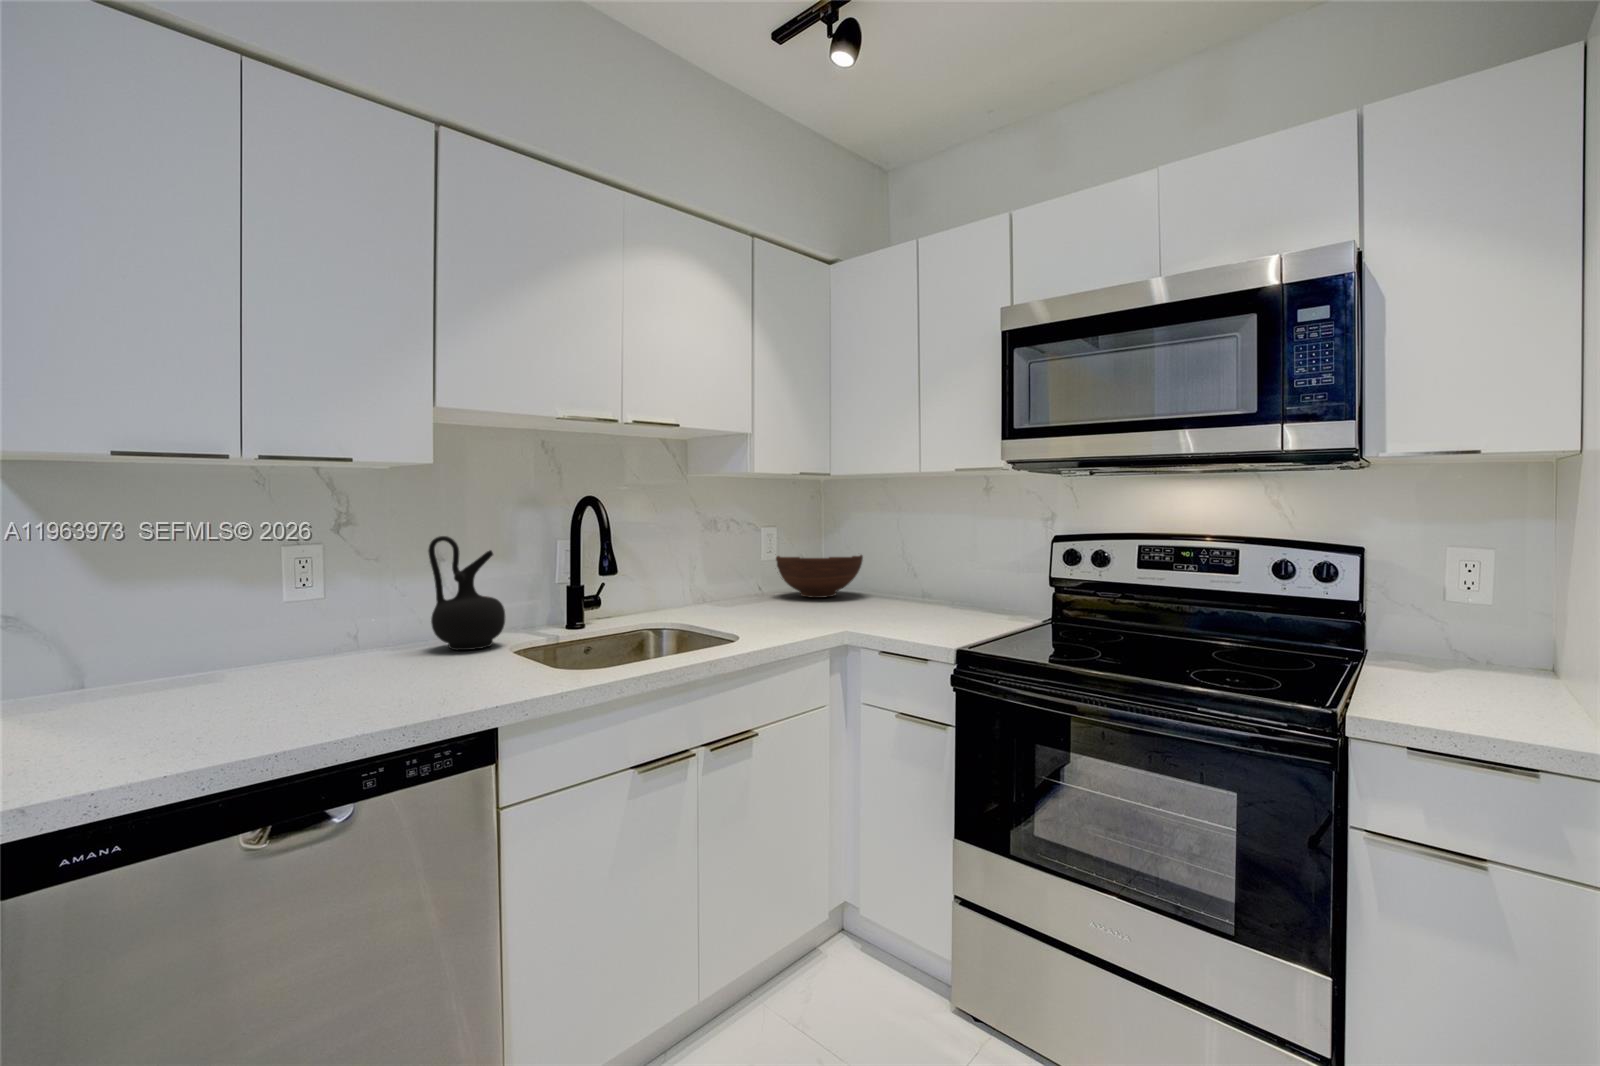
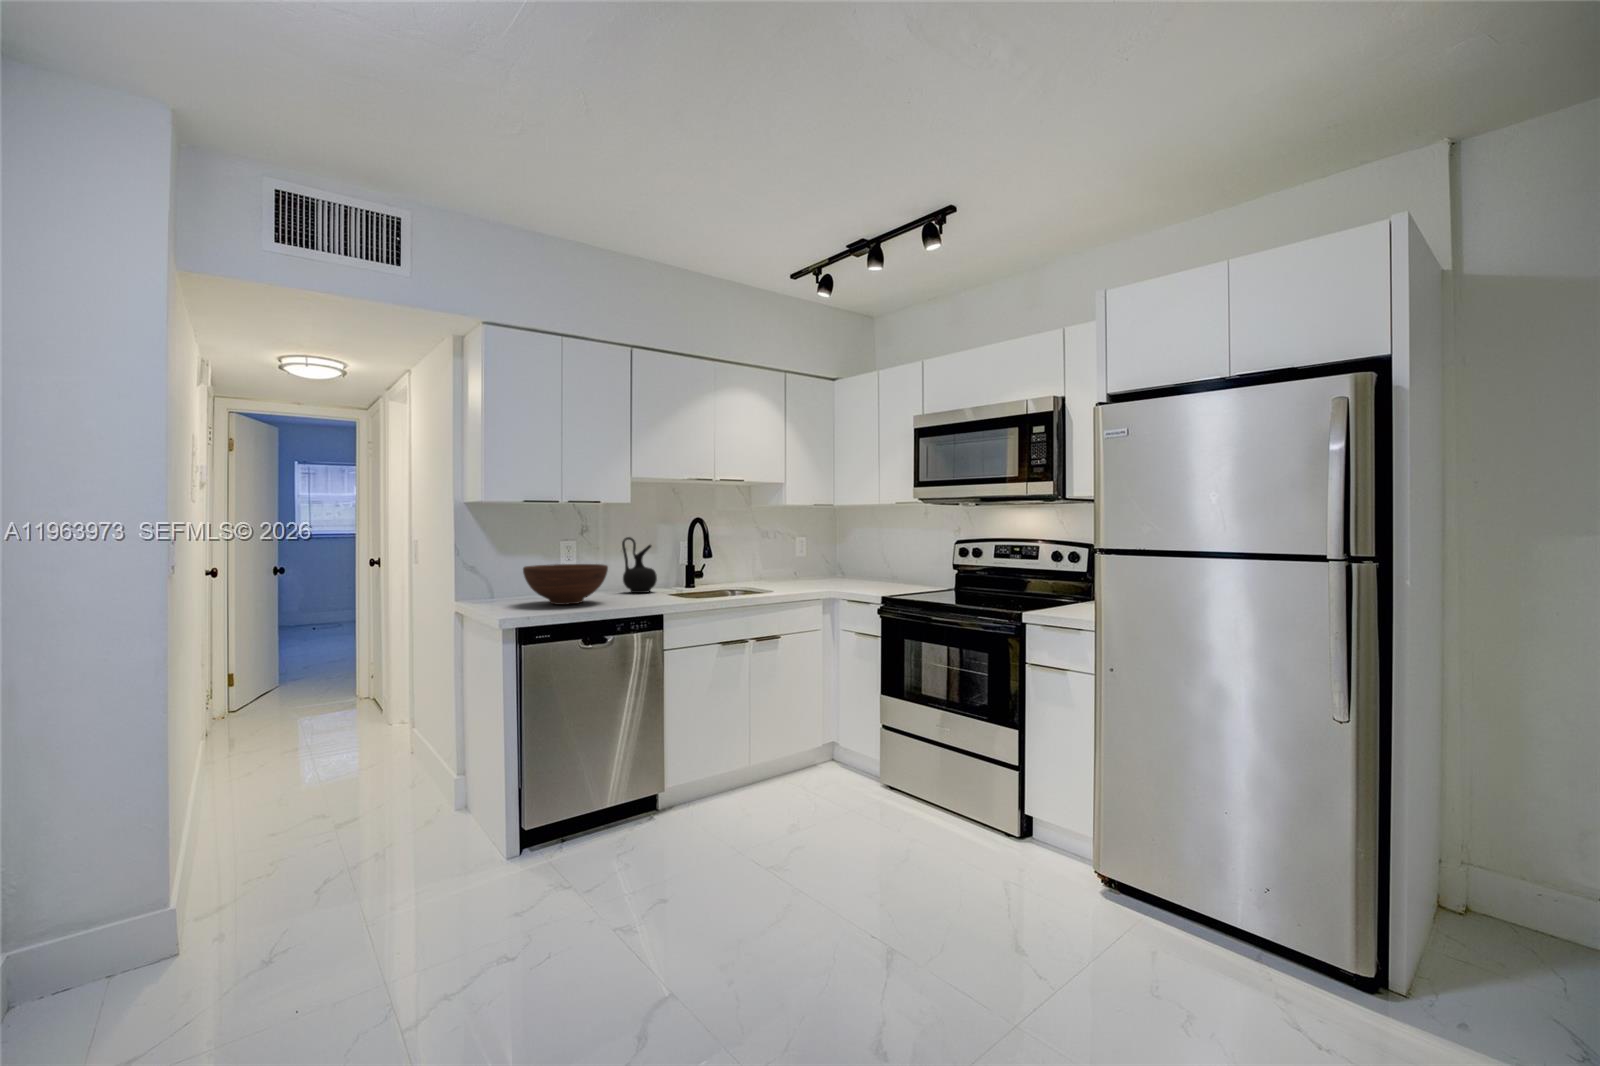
fruit bowl: present [776,555,863,598] -> present [523,564,608,605]

